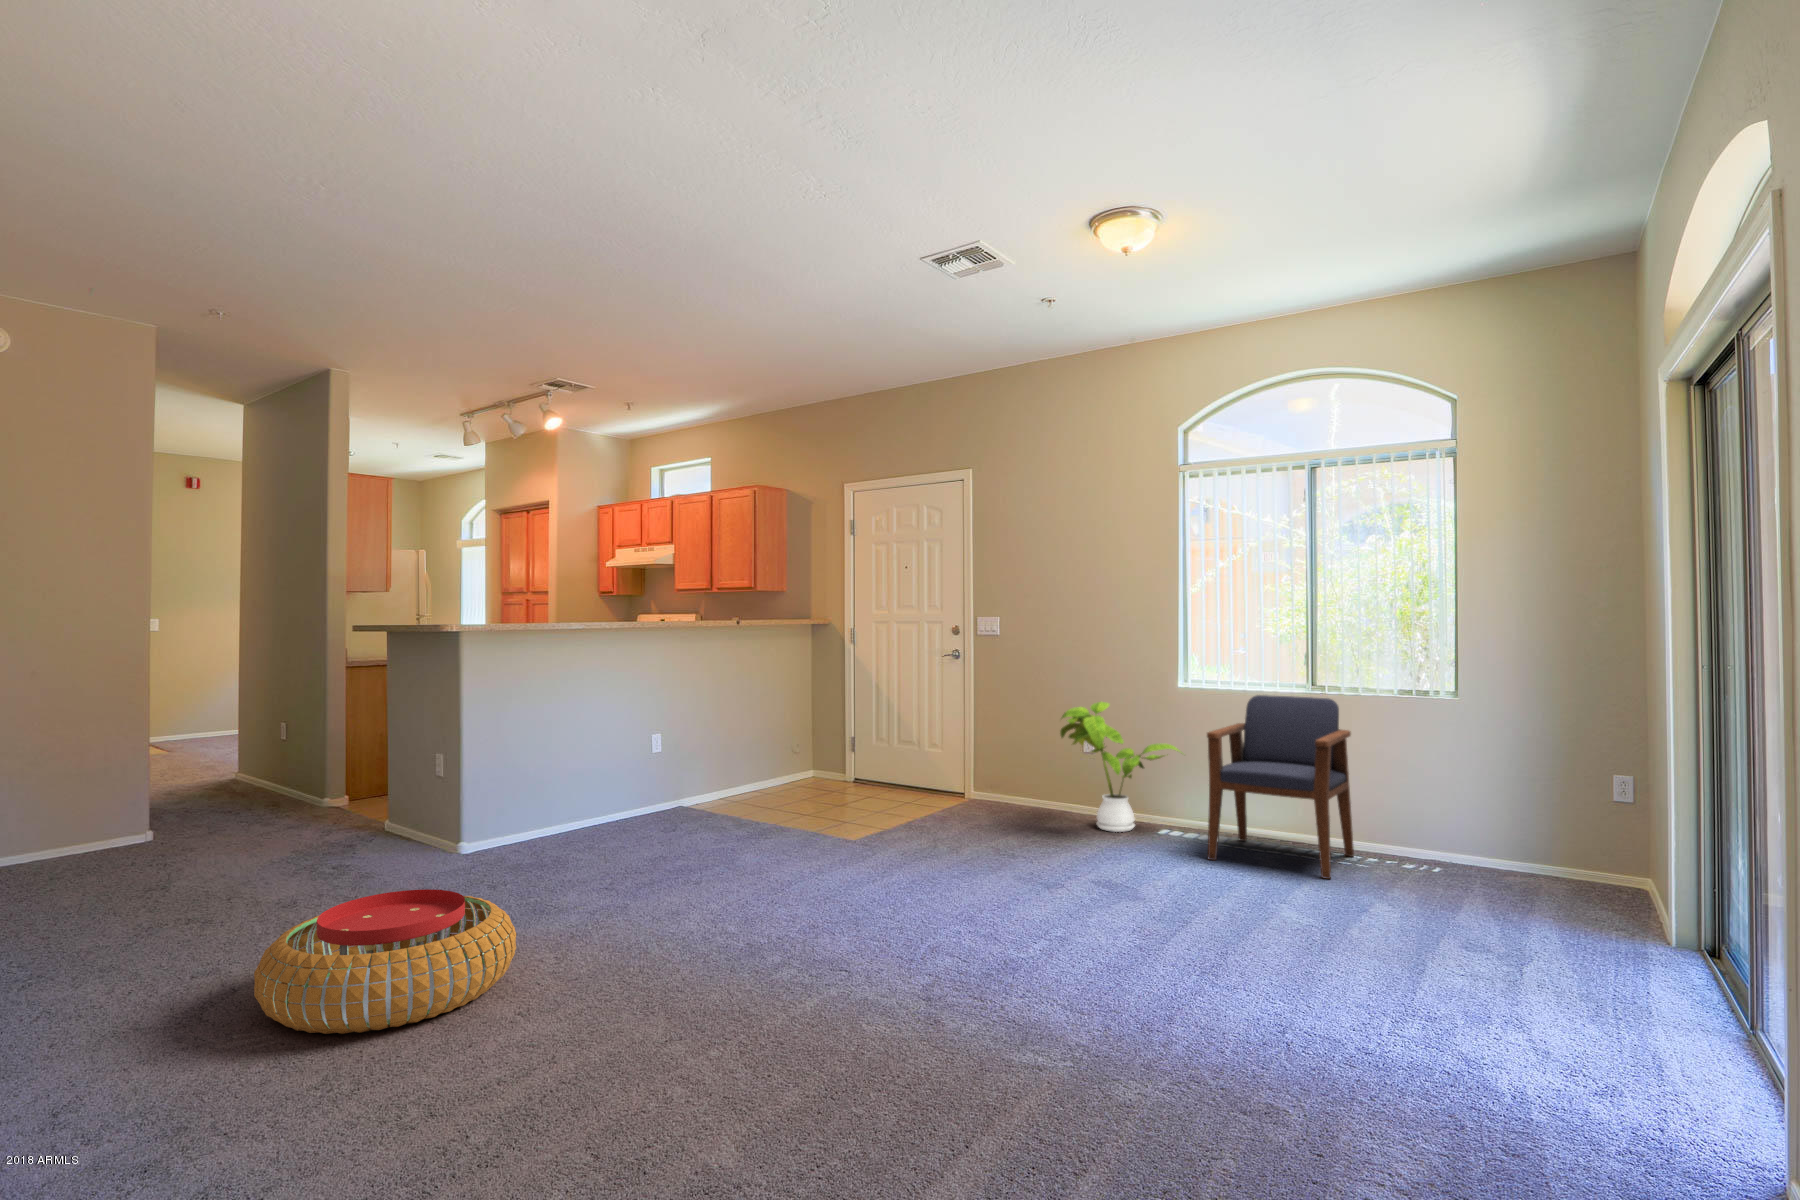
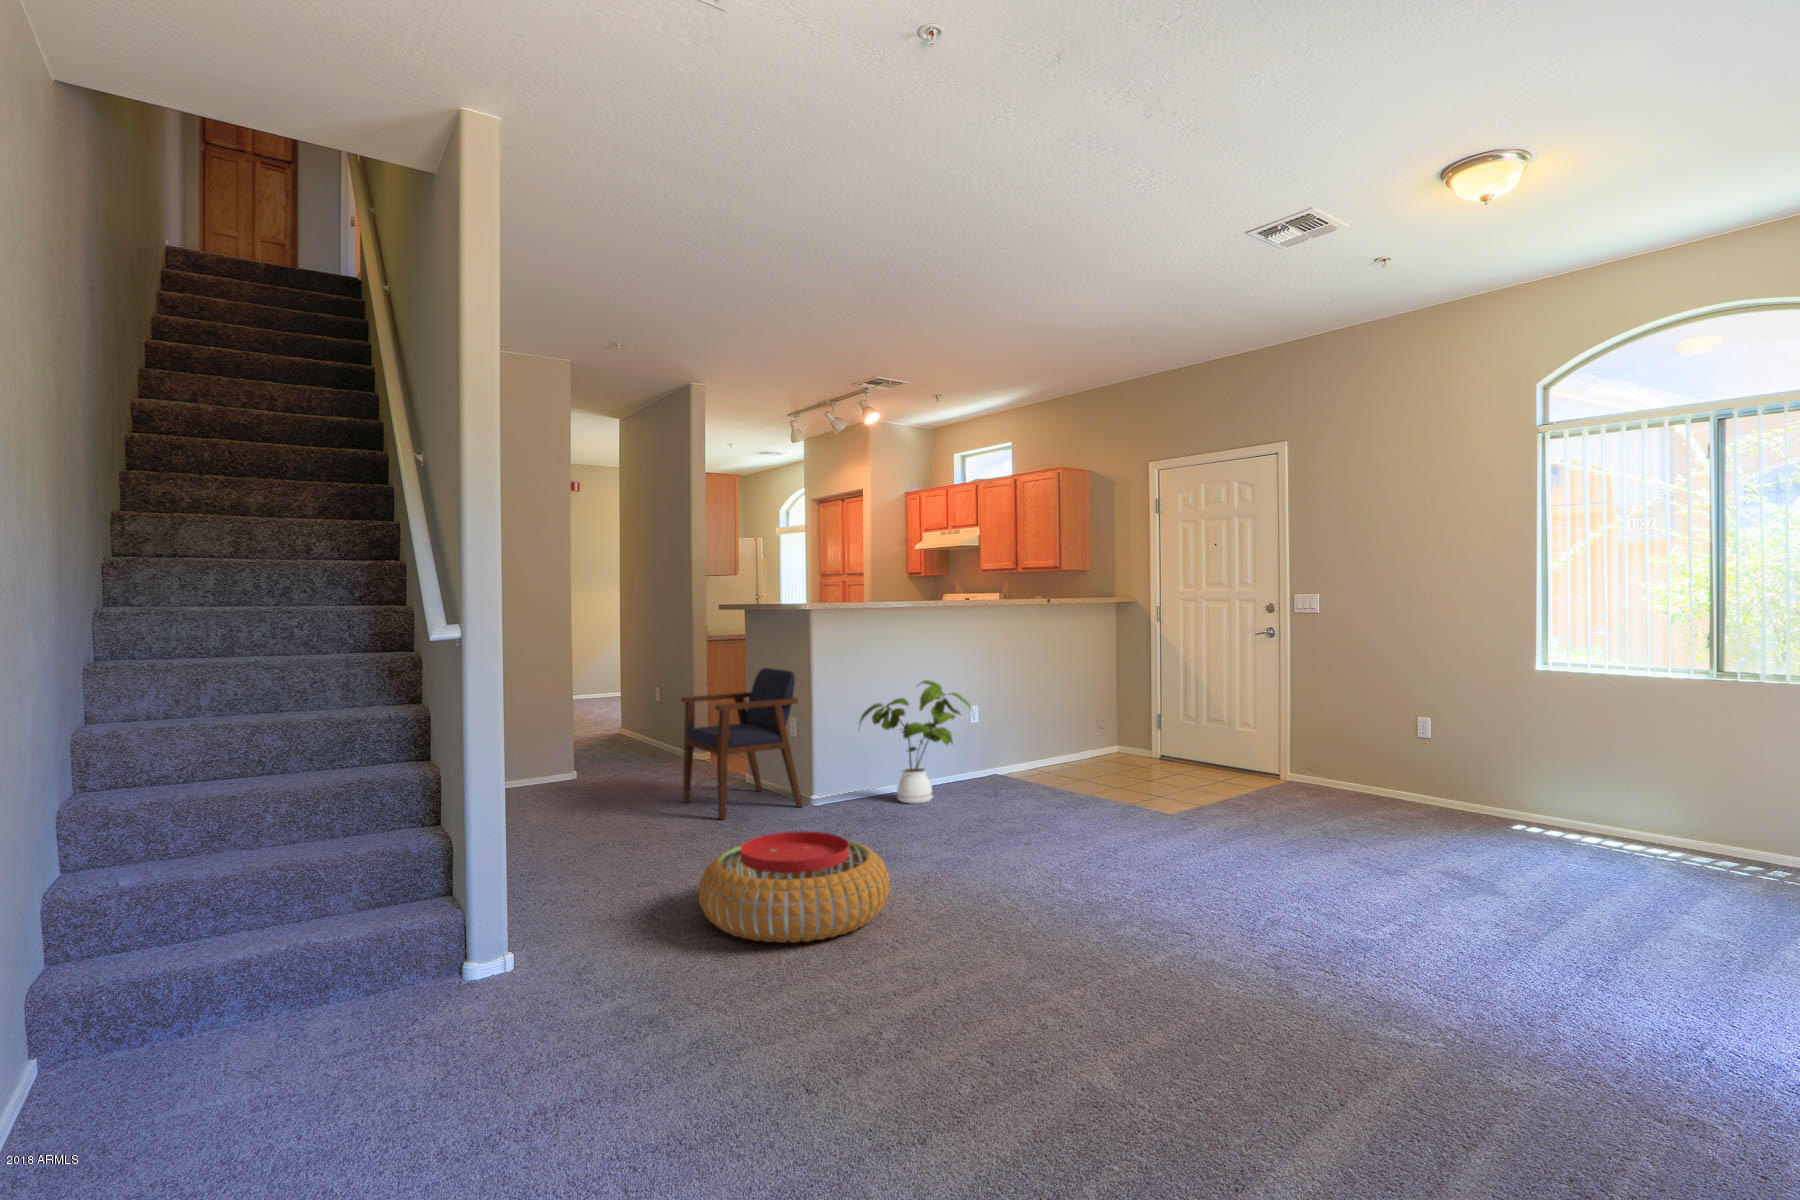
armchair: present [1207,695,1354,879] -> present [681,668,803,820]
house plant: present [1060,702,1180,832] -> present [860,680,972,804]

